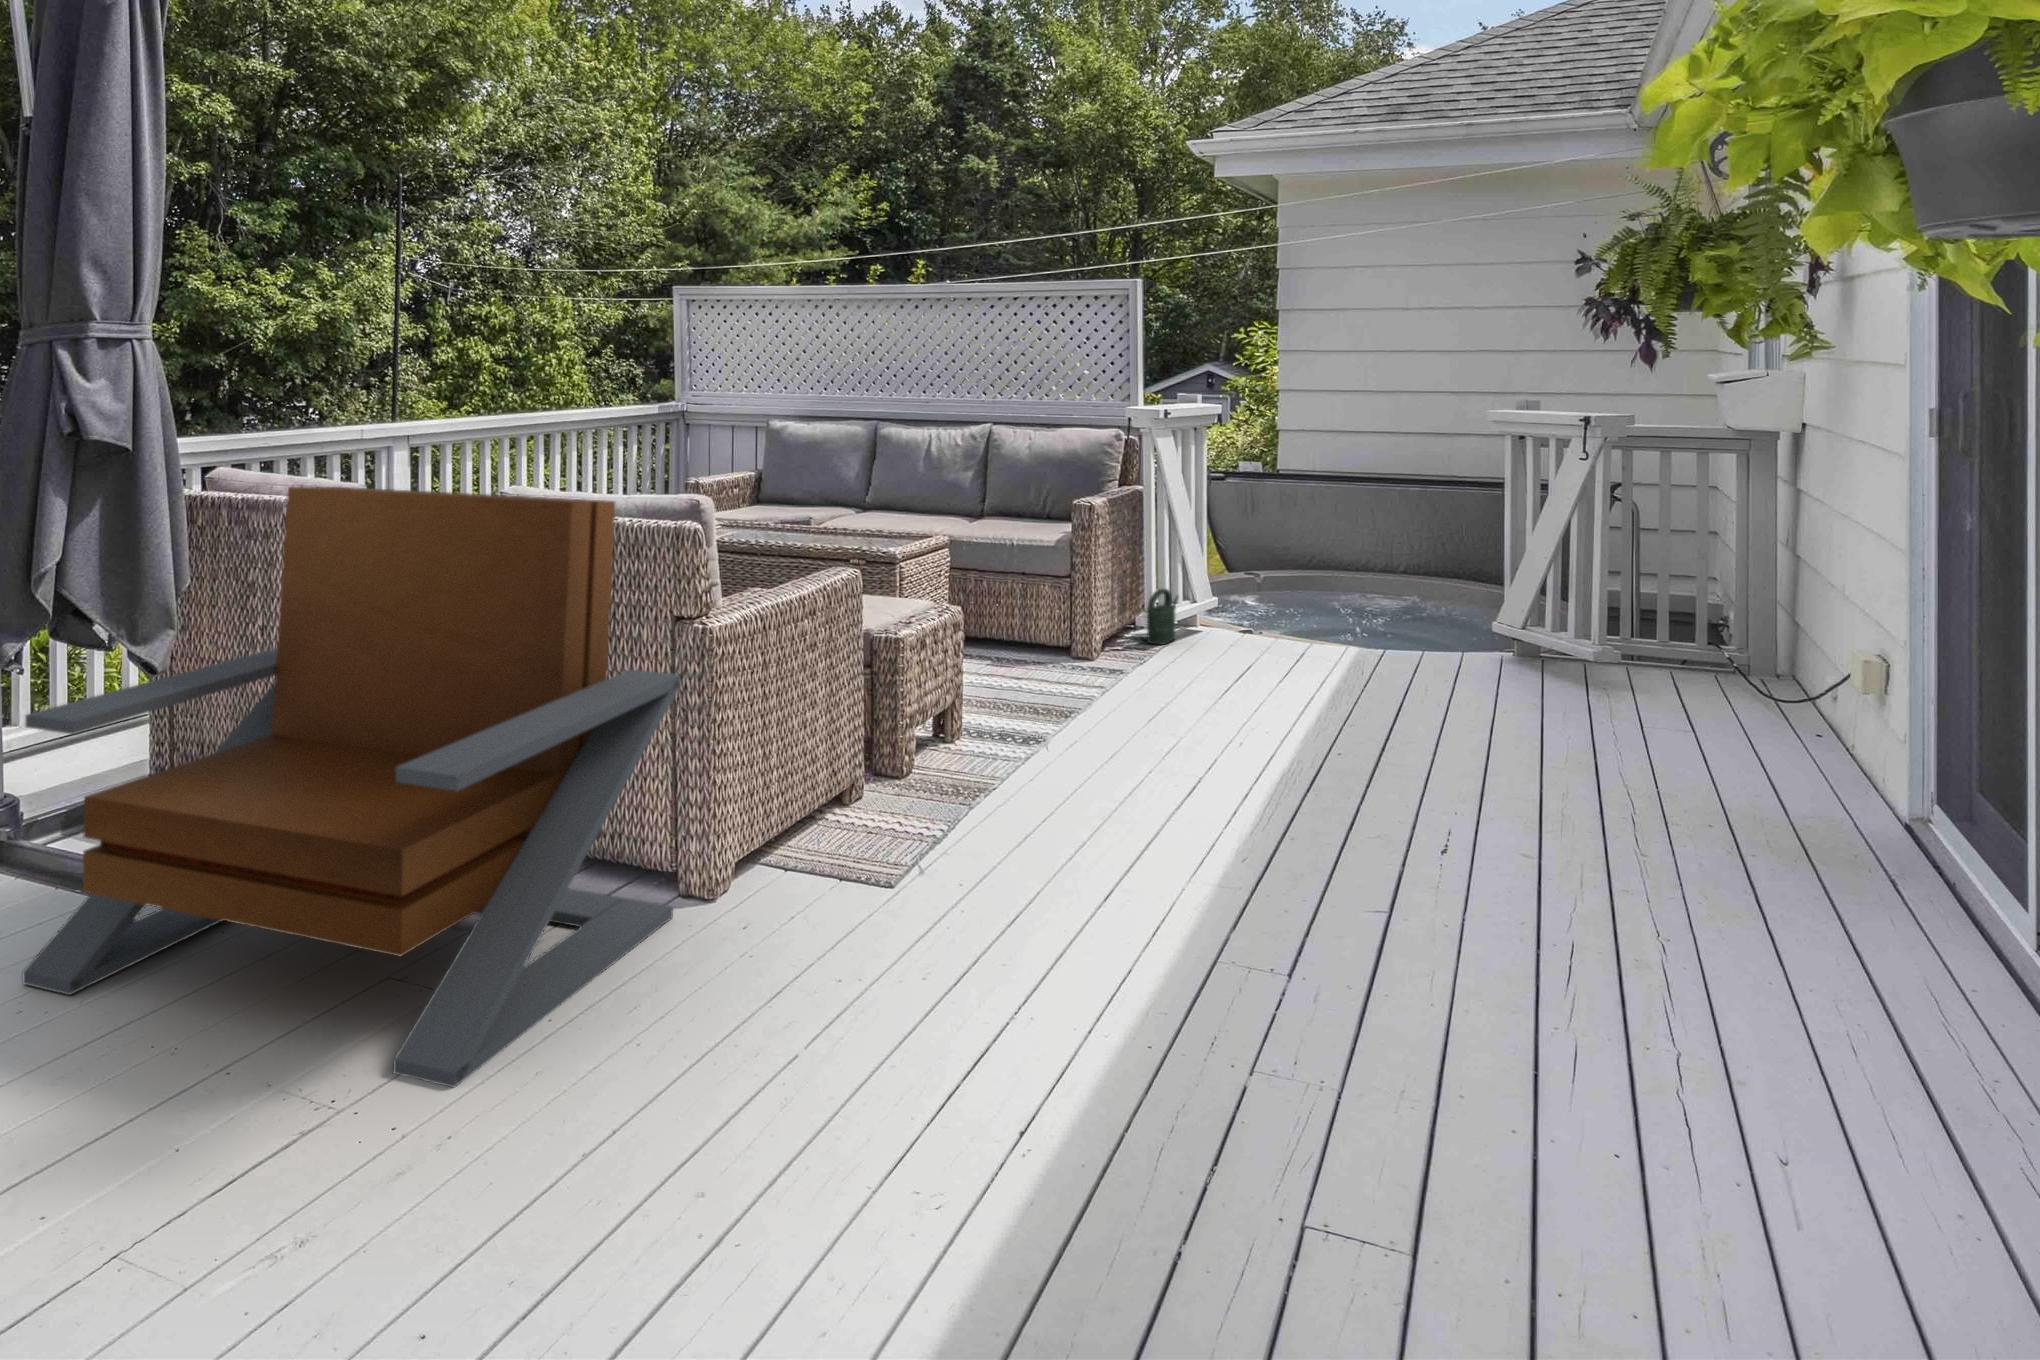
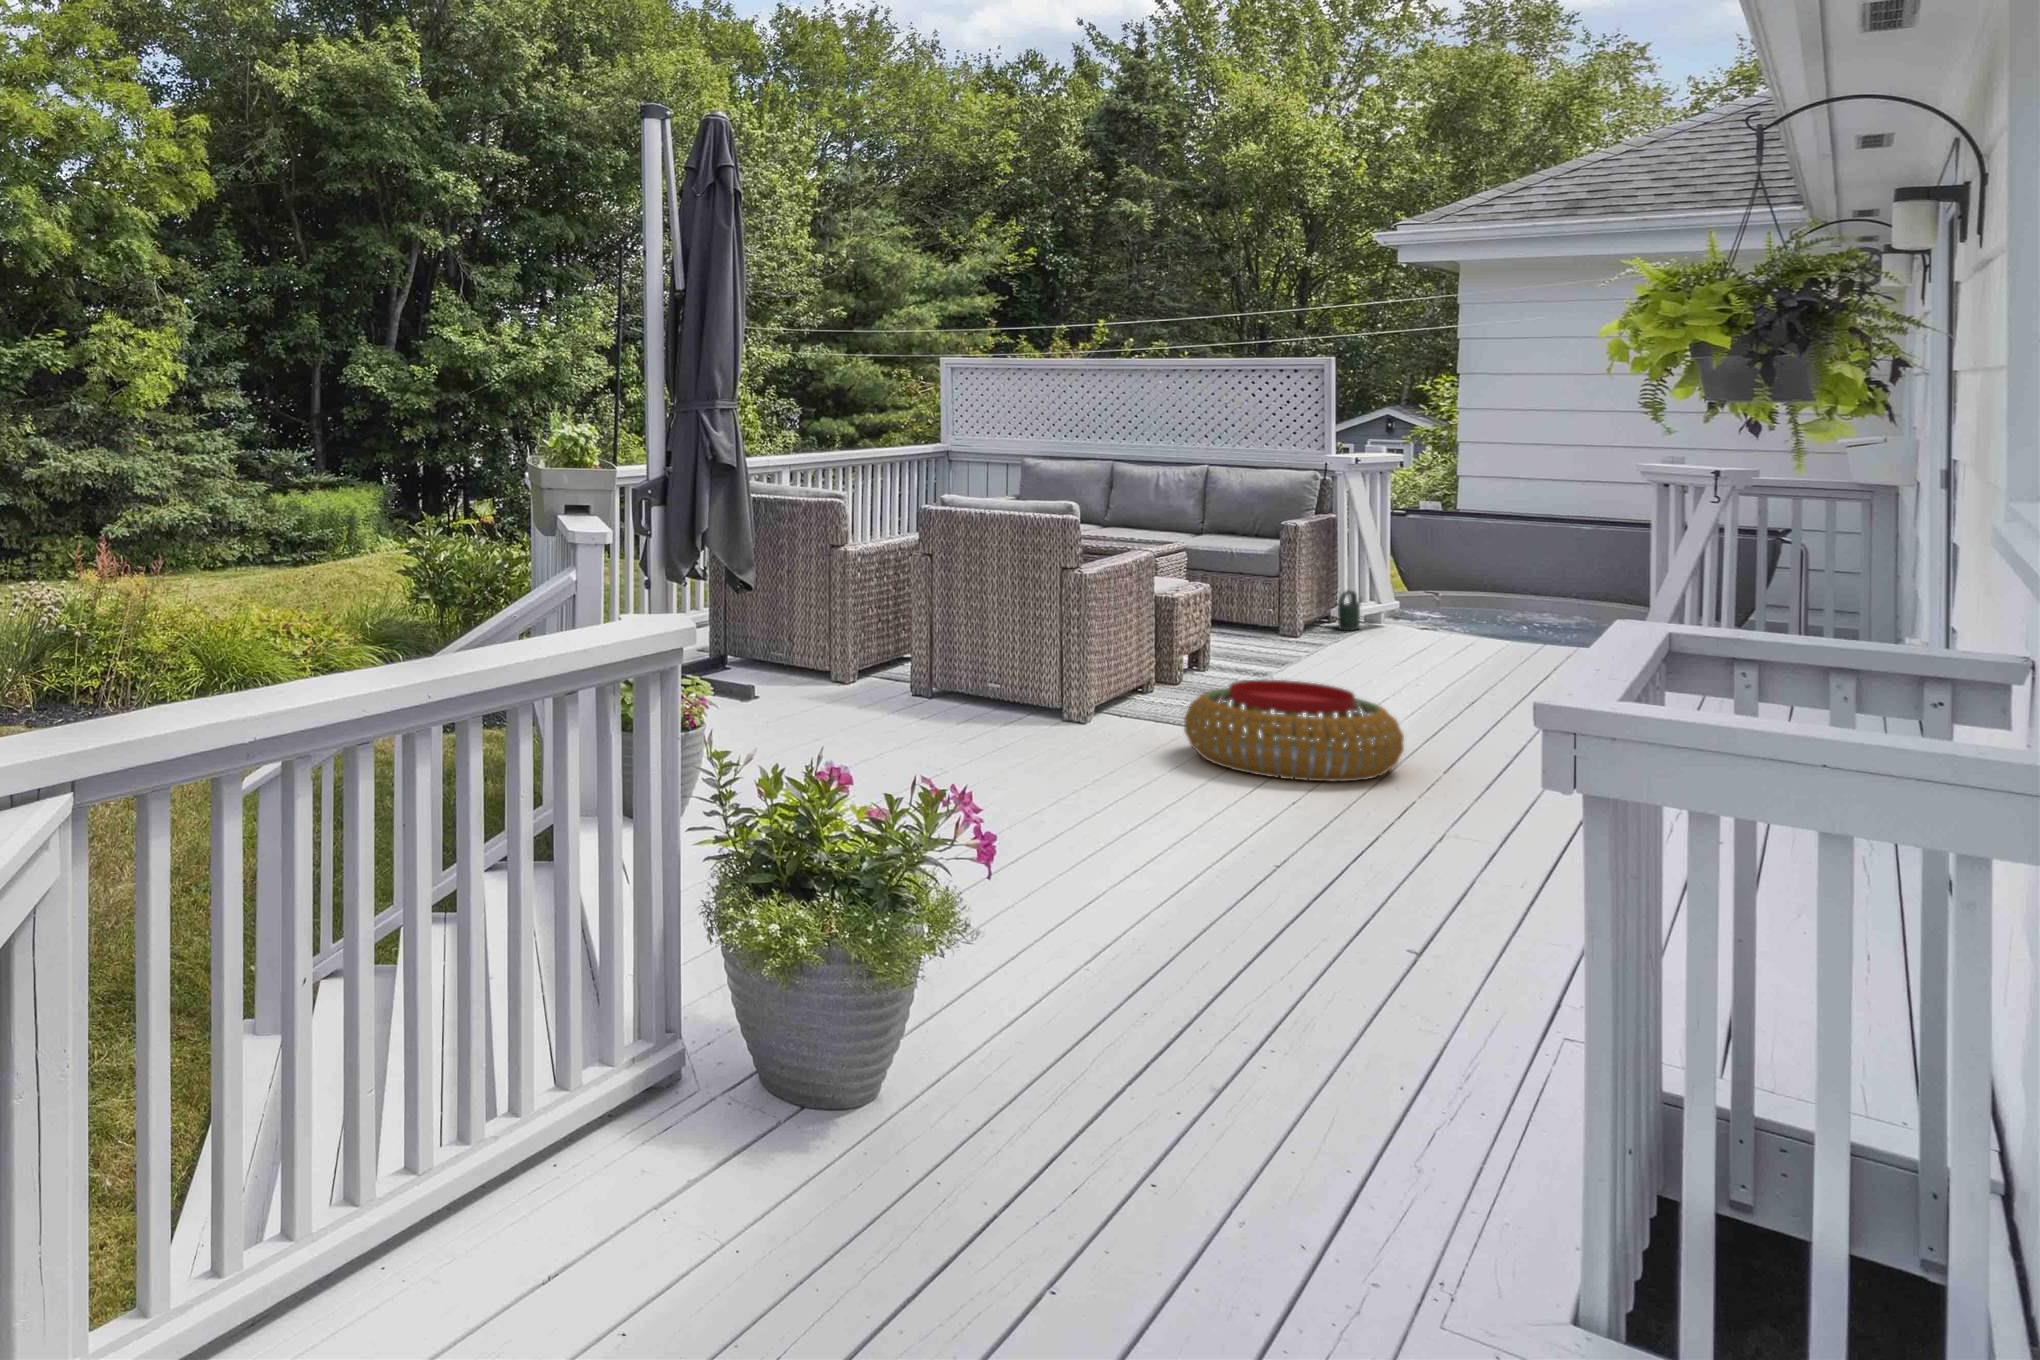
lounge chair: present [22,487,681,1087] -> none [787,493,1089,752]
pouf: none [795,879,1247,1191] -> present [1184,680,1404,781]

